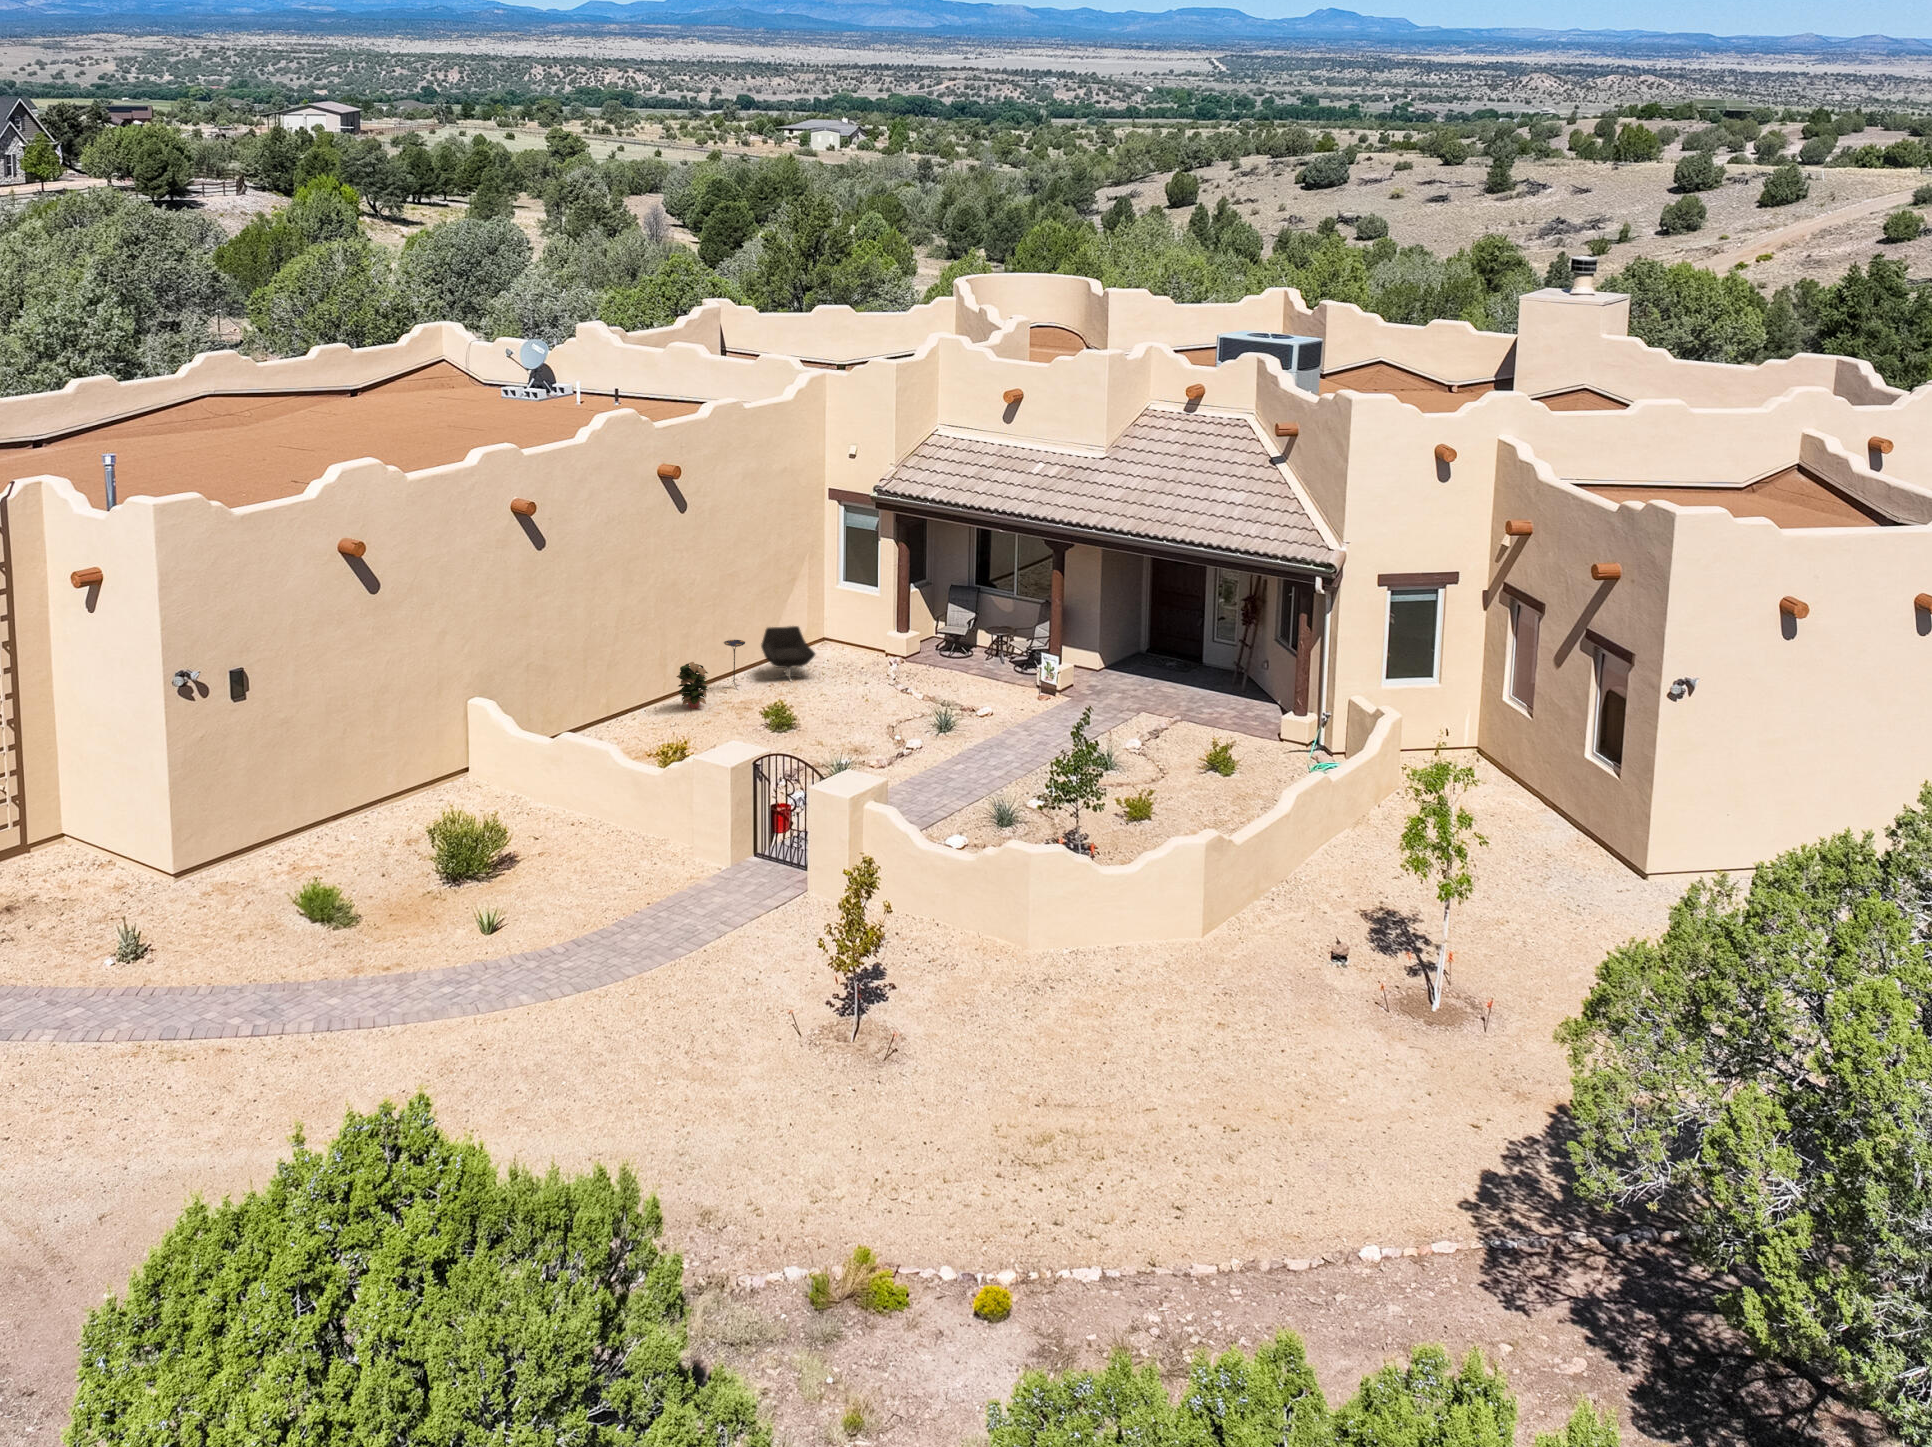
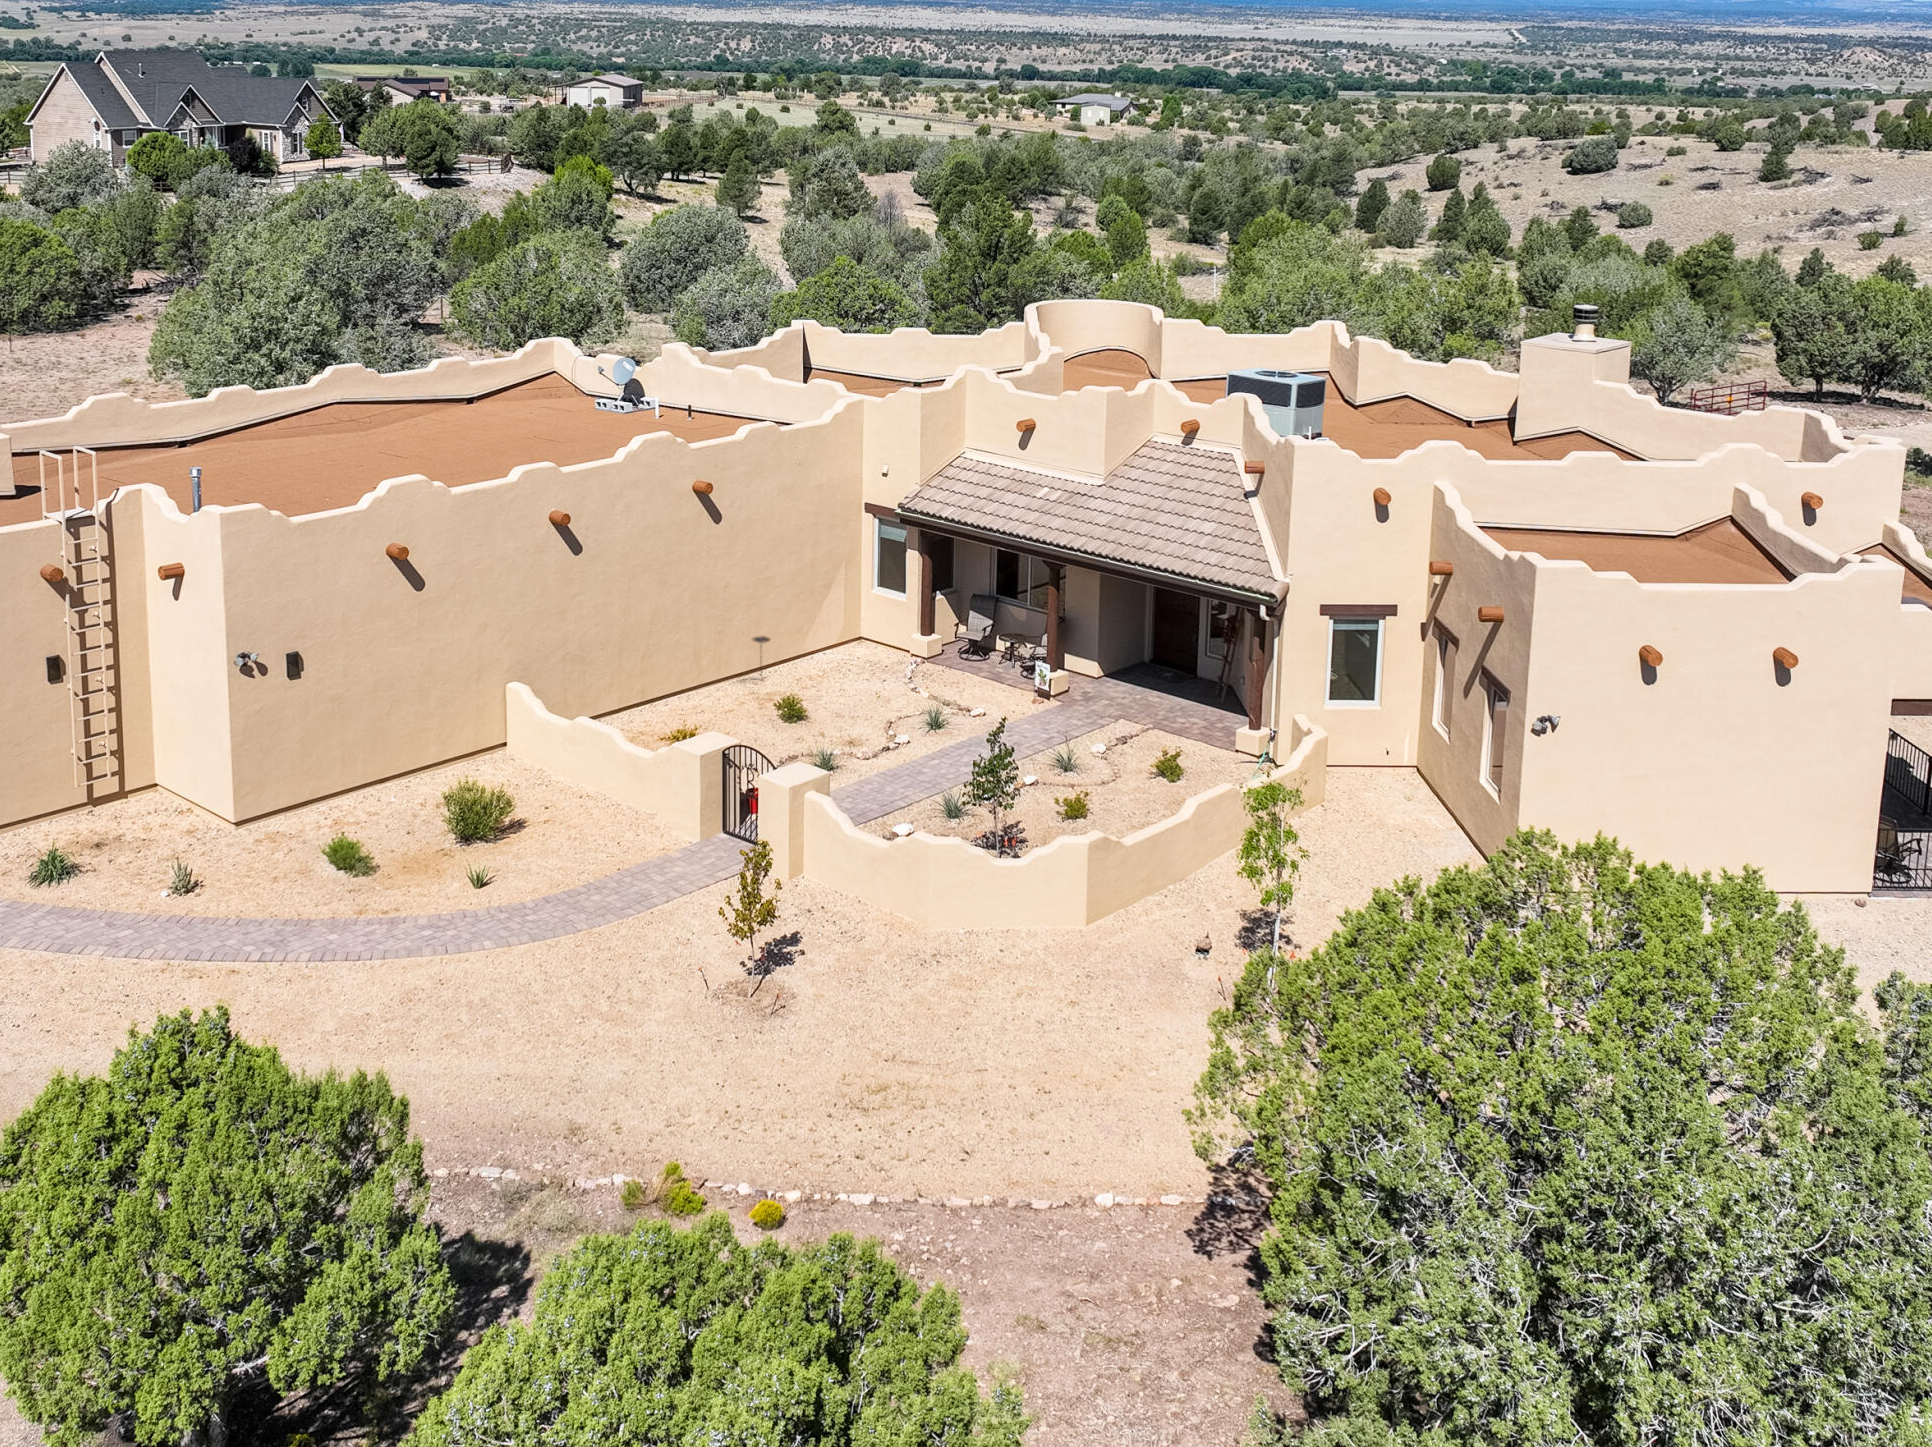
lounge chair: present [761,626,815,682] -> none [790,625,837,678]
decorative plant: present [677,662,708,708] -> none [703,655,732,697]

